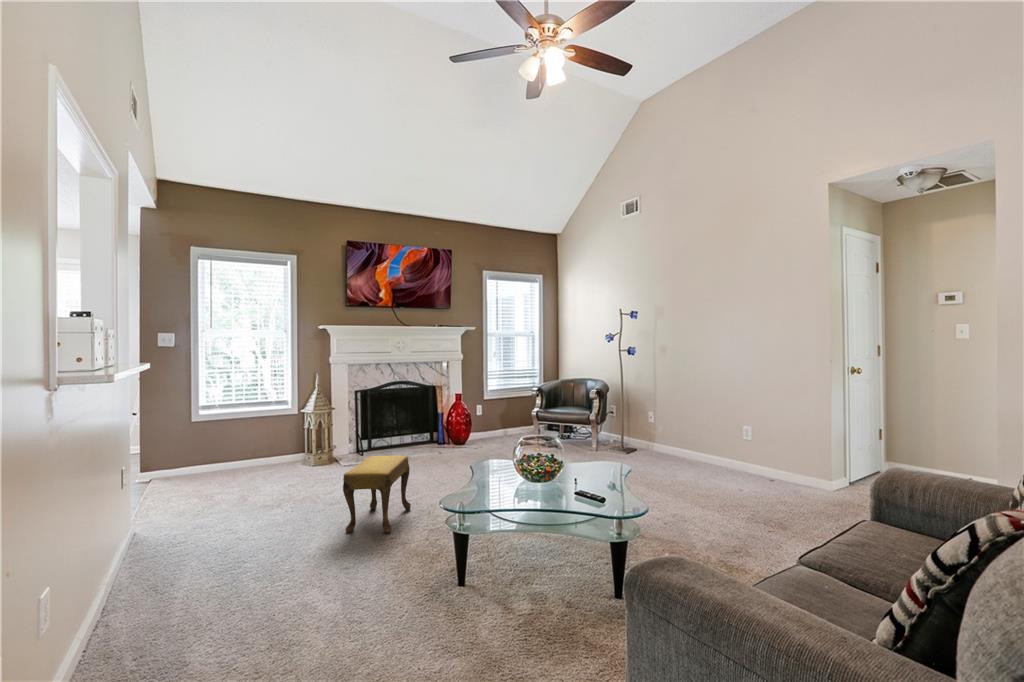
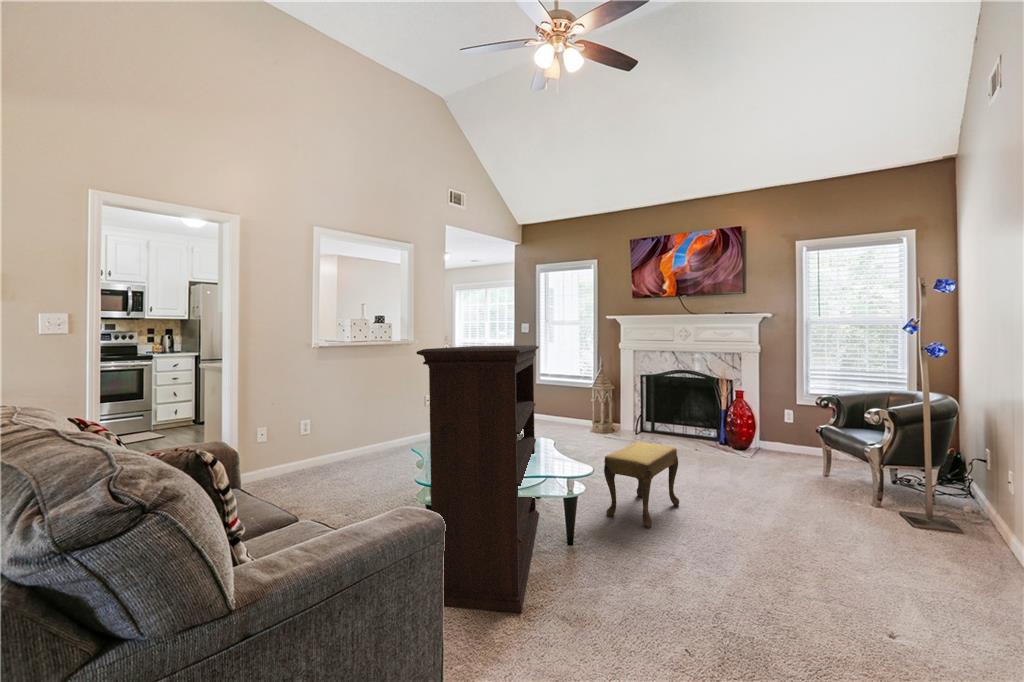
bookshelf: none [162,365,292,666] -> present [416,345,539,613]

